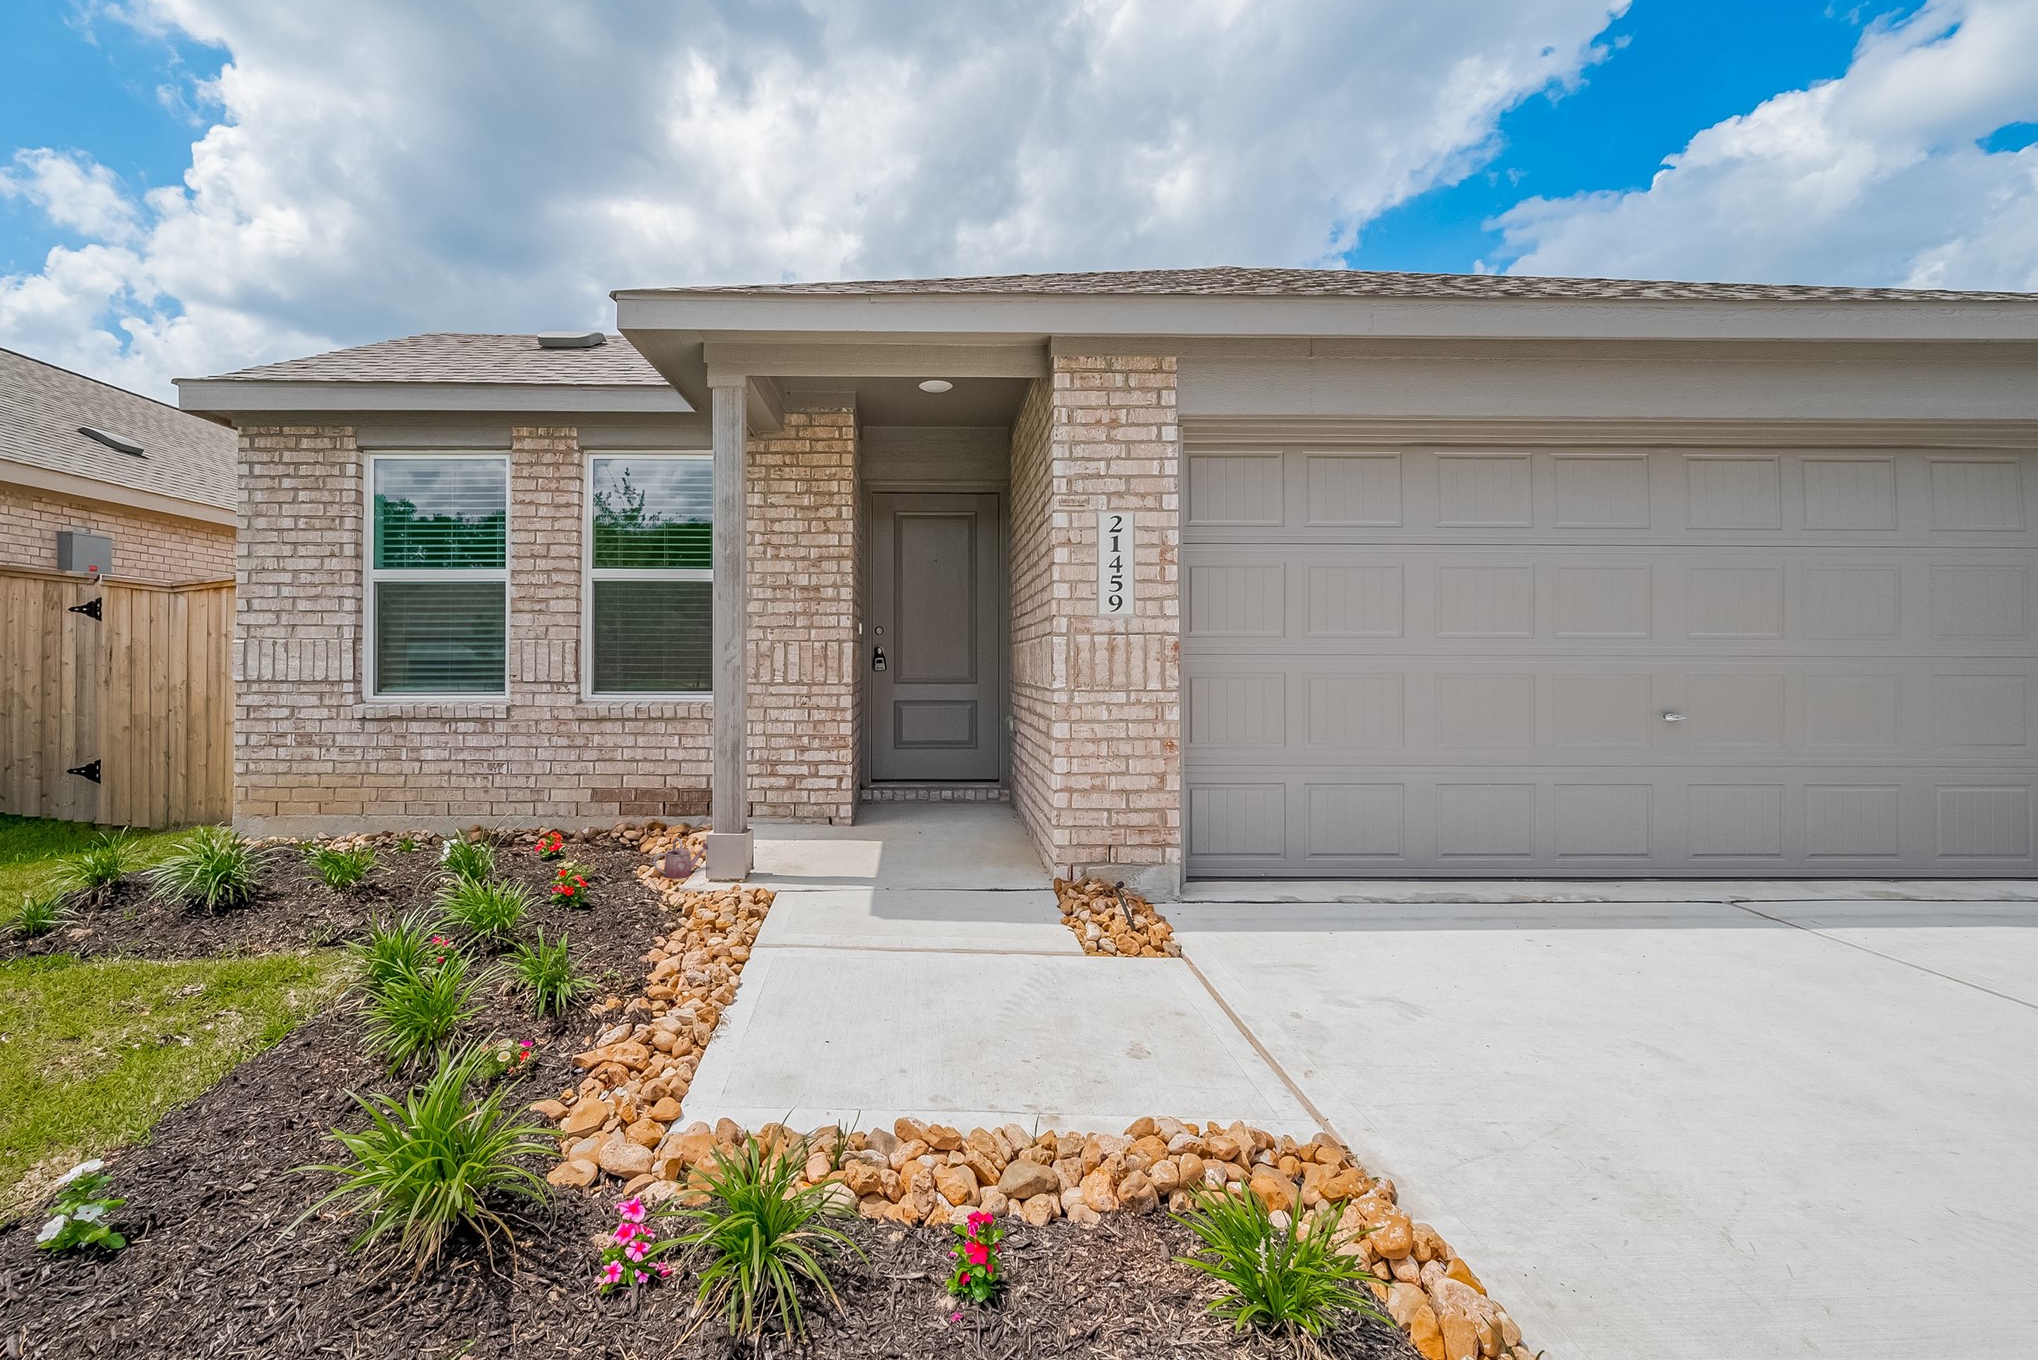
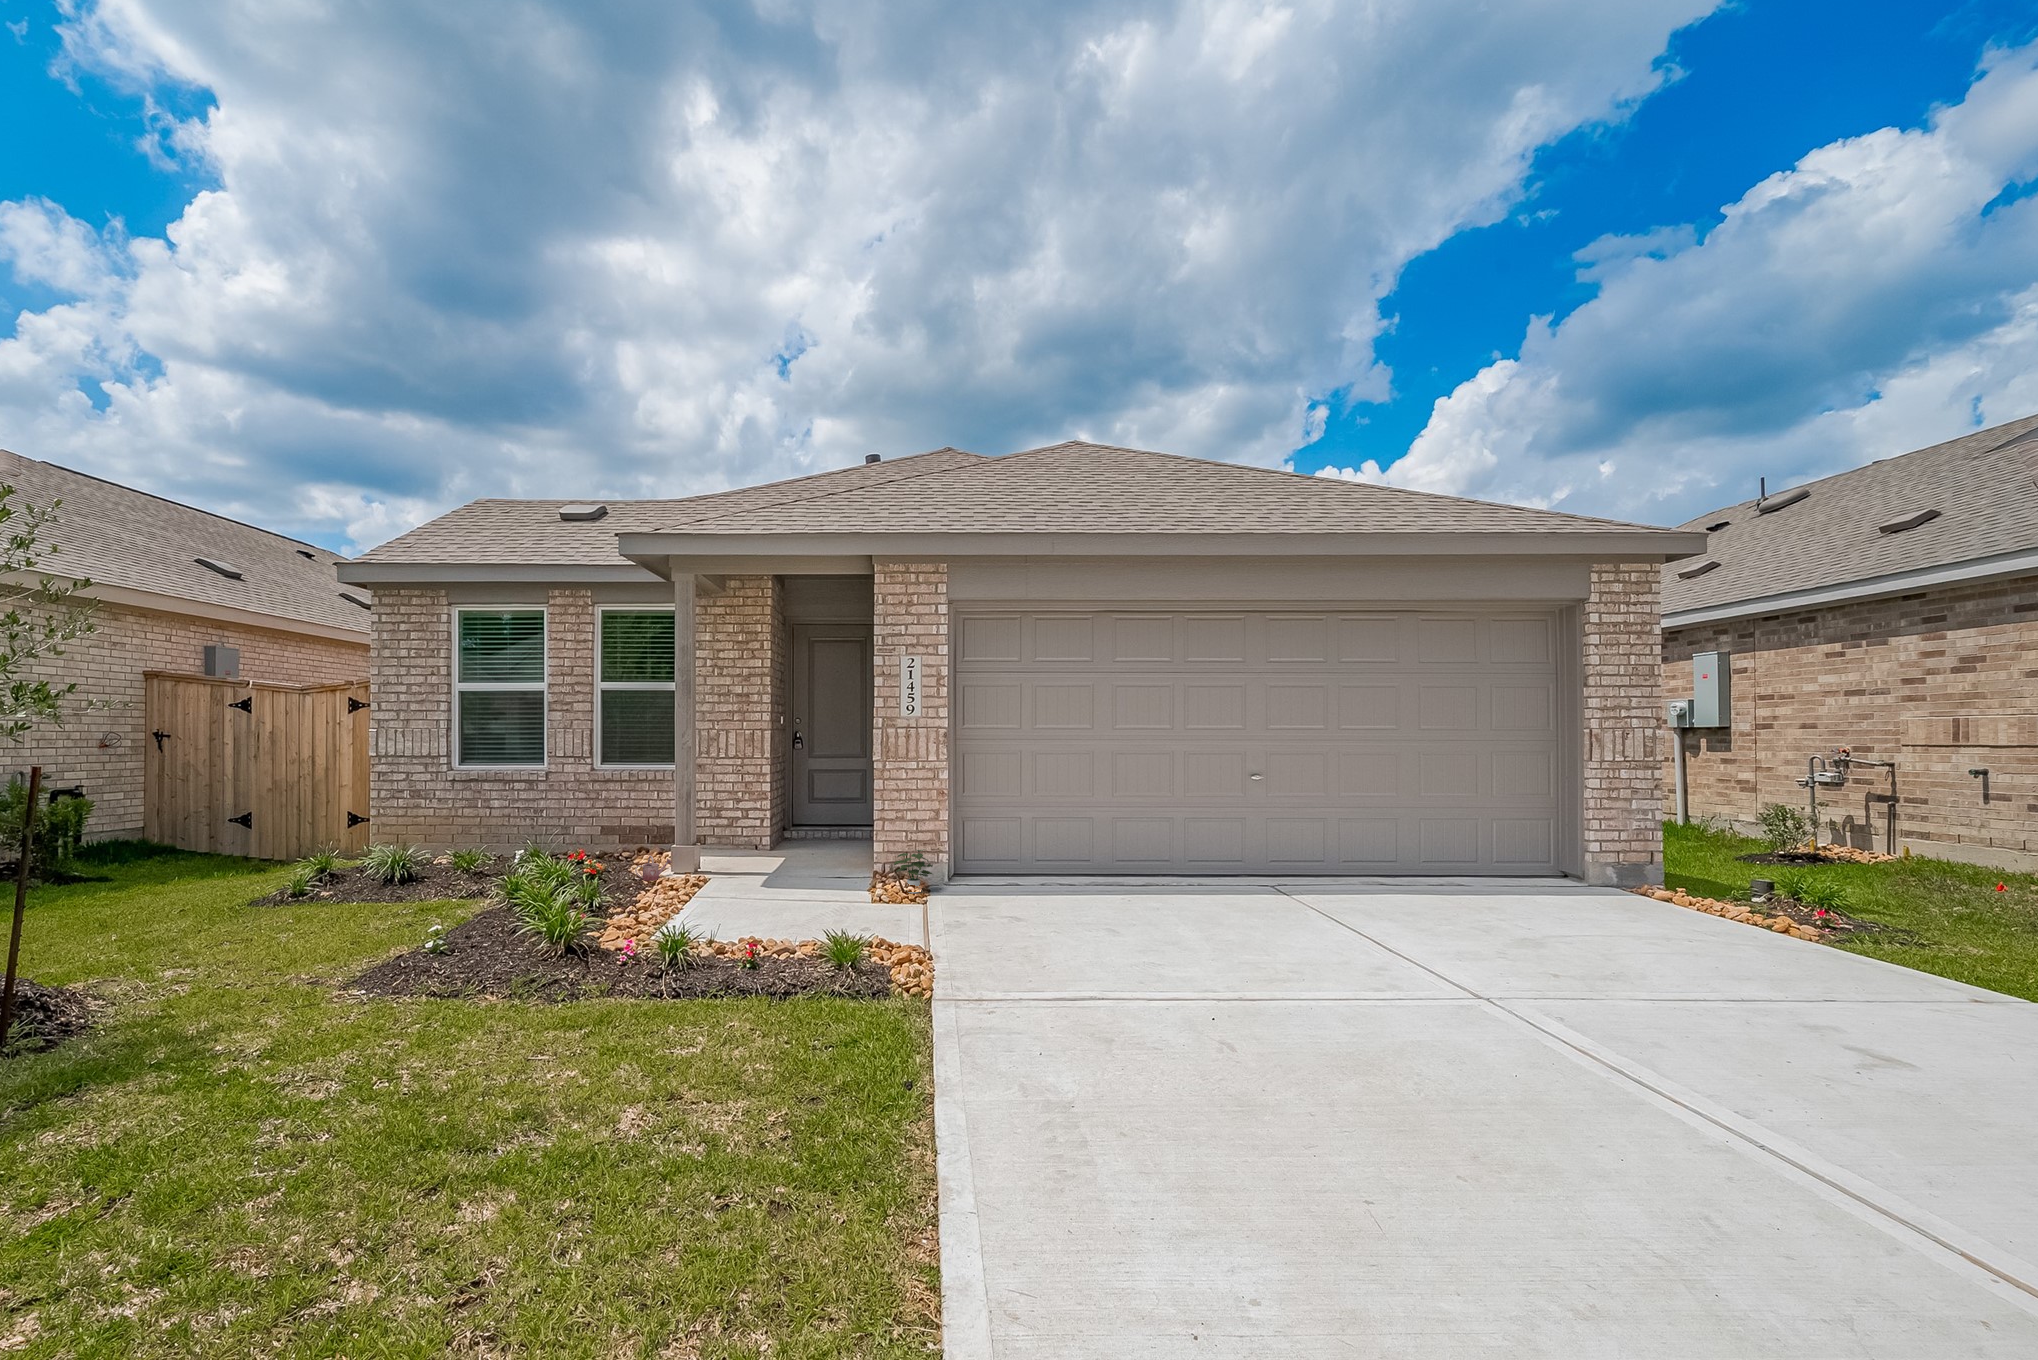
potted plant: none [1094,835,1164,909] -> present [894,849,933,894]

